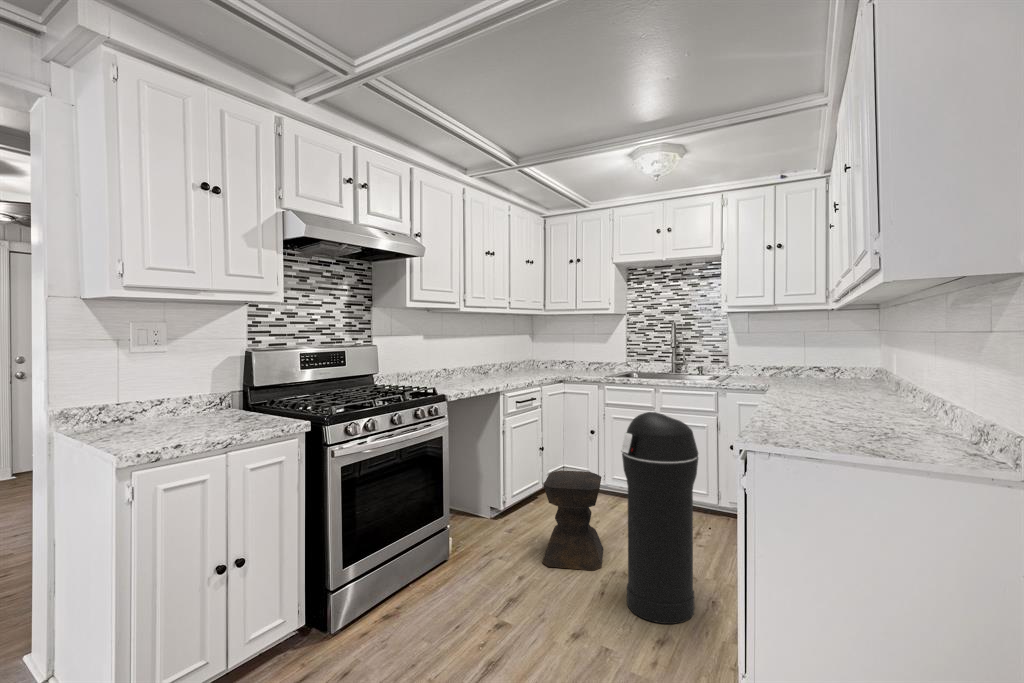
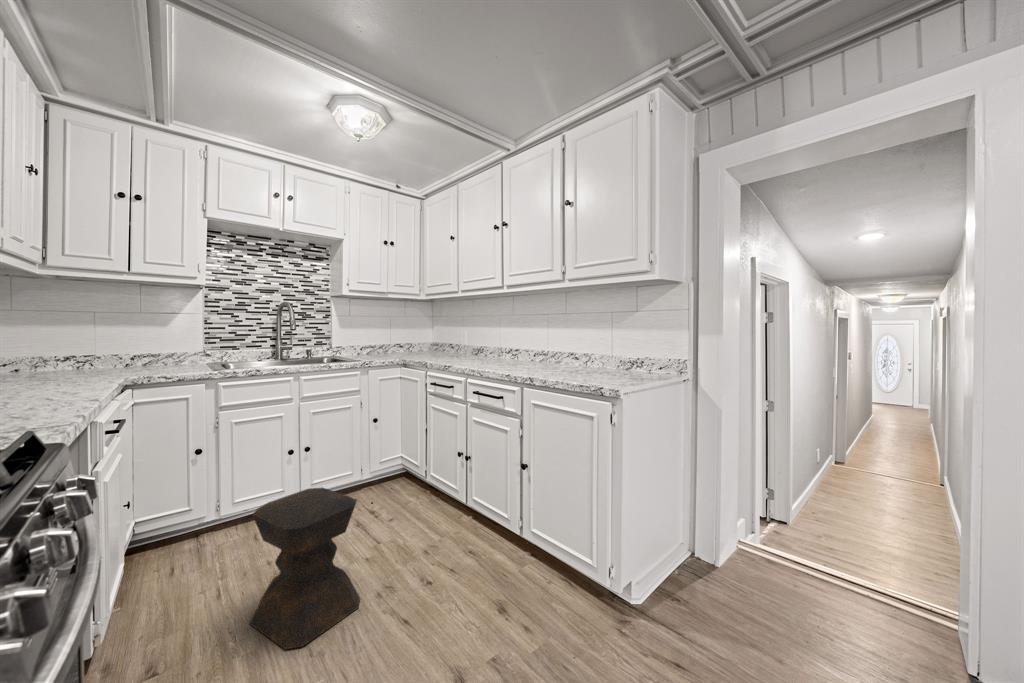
trash can: present [621,412,698,624] -> none [425,388,503,613]

